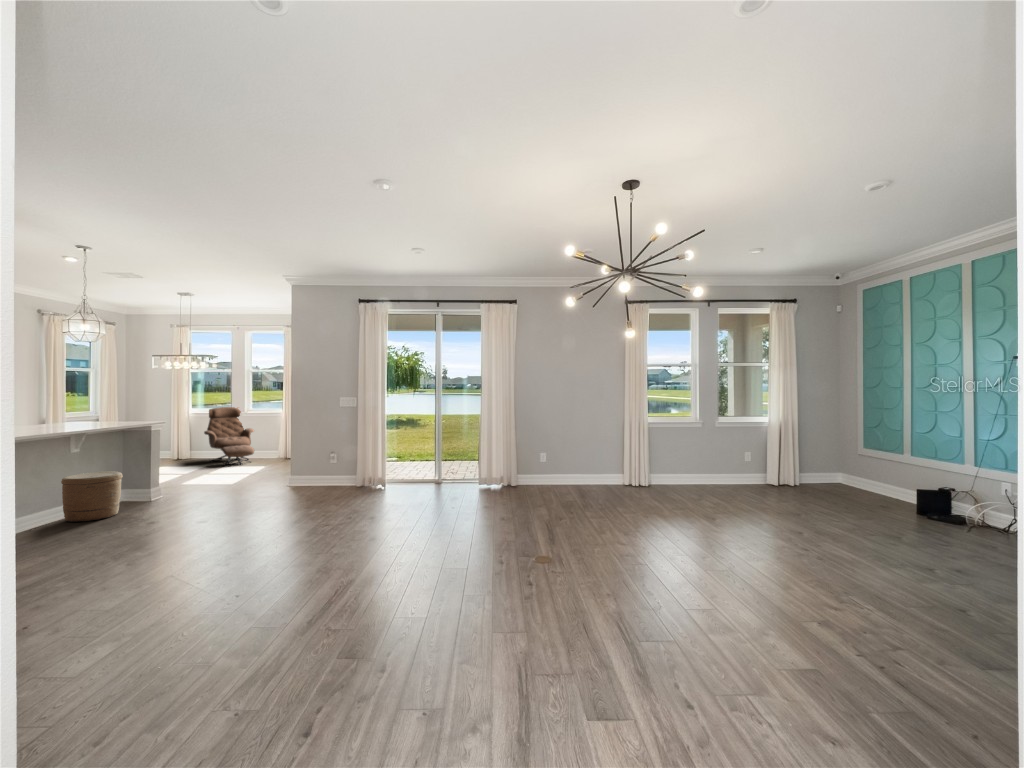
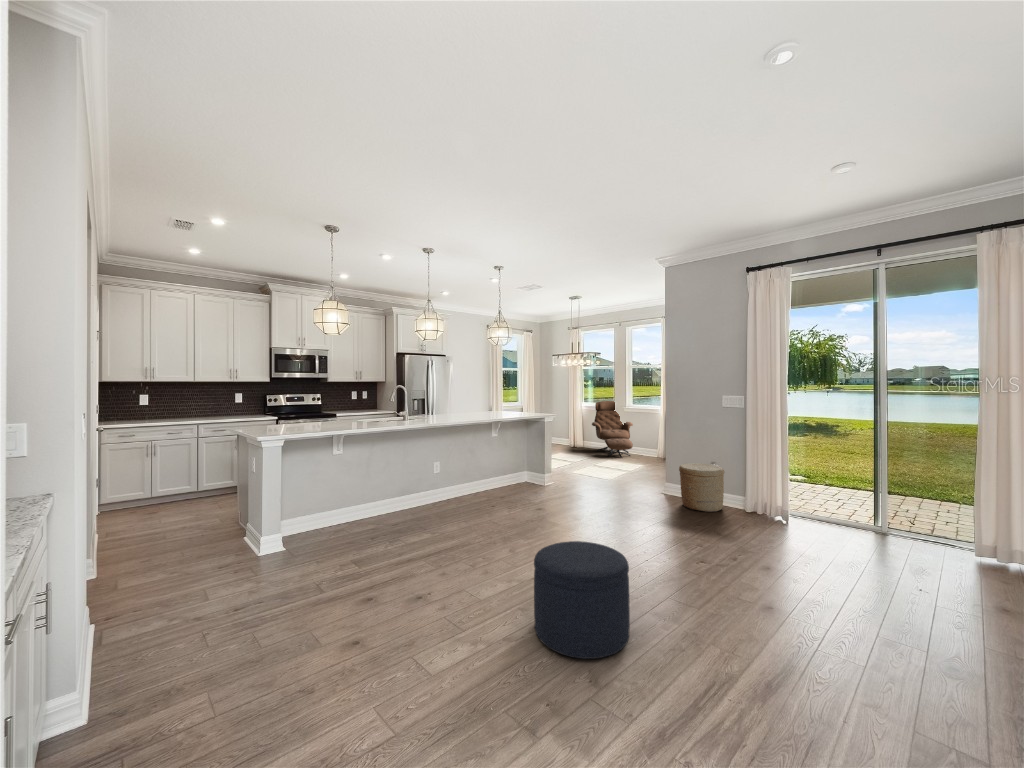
woven basket: present [61,471,123,522] -> present [679,463,724,512]
ottoman: none [177,512,268,598] -> present [534,541,630,659]

